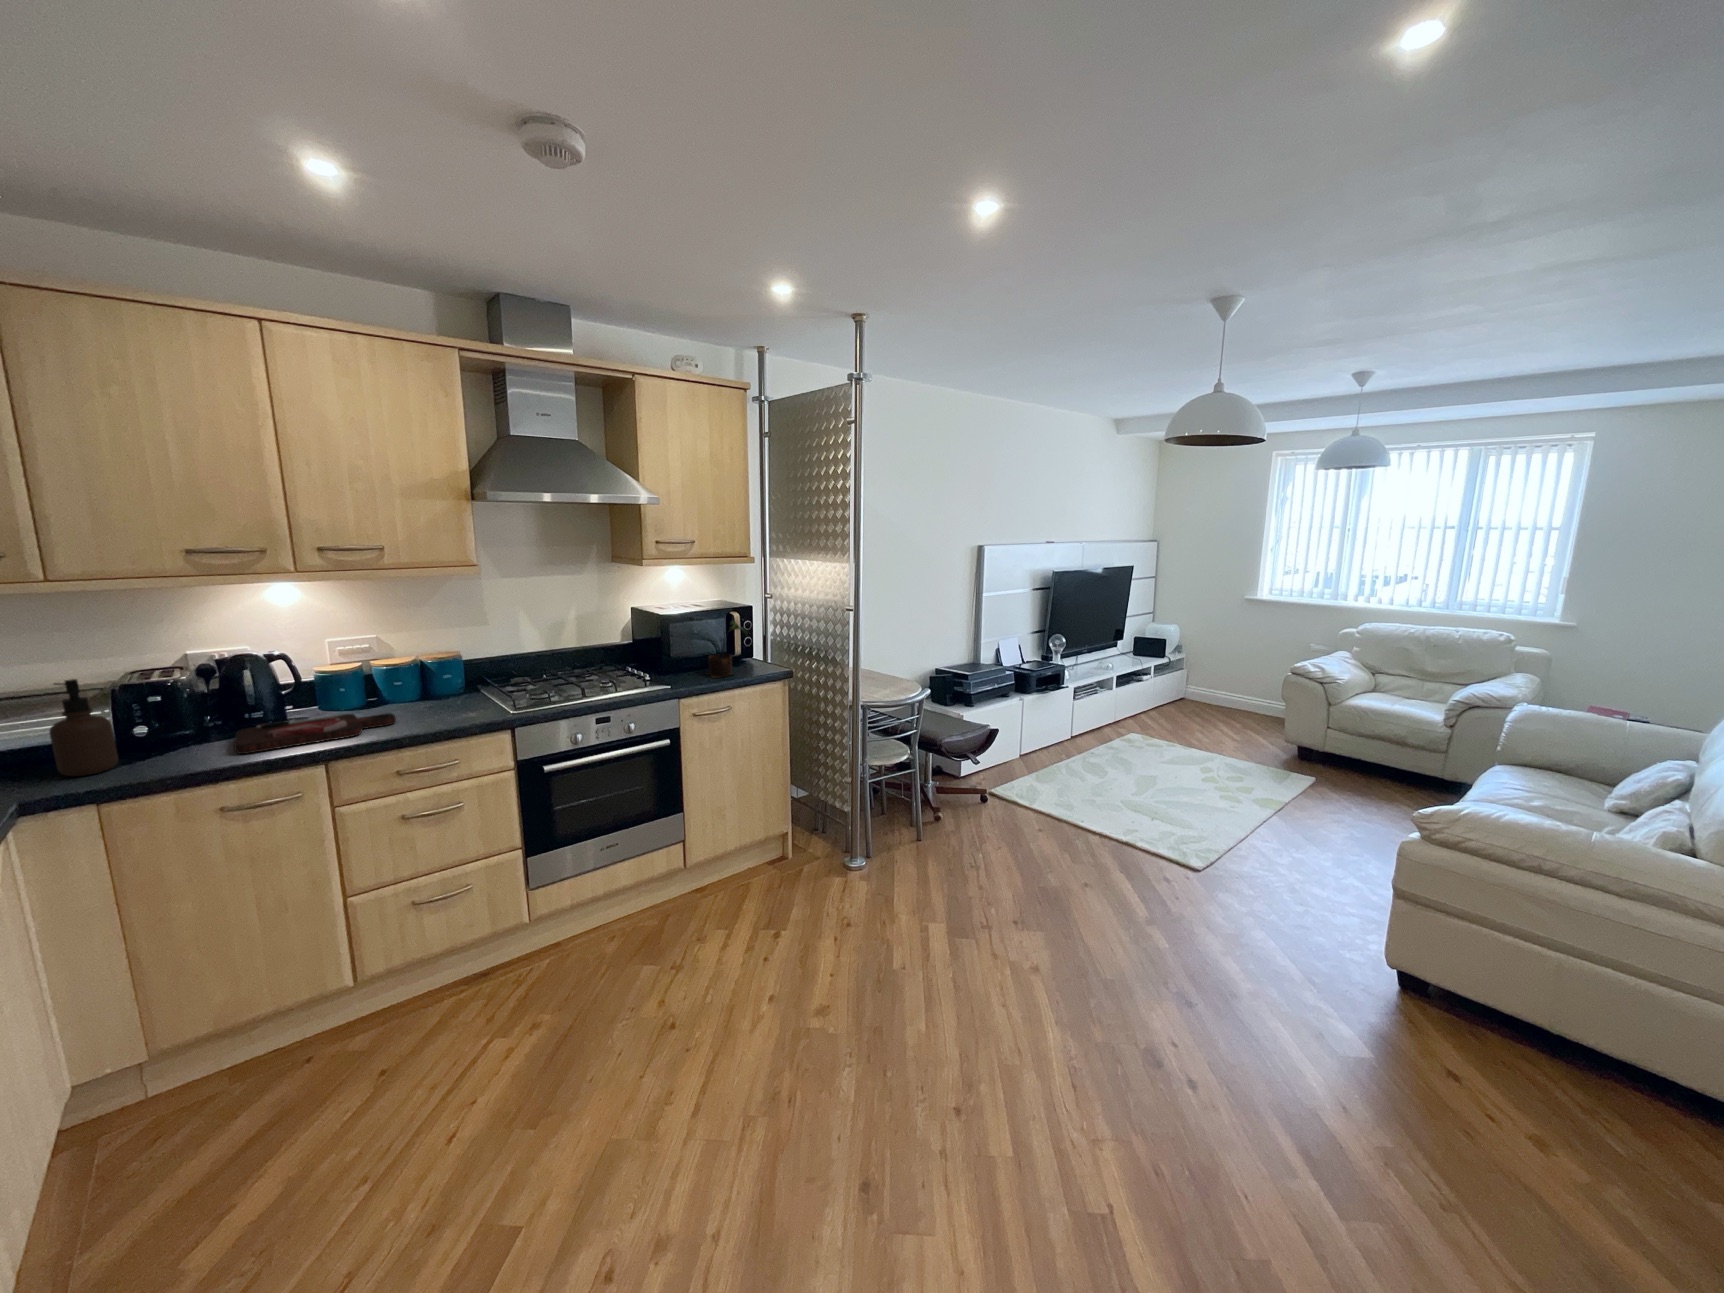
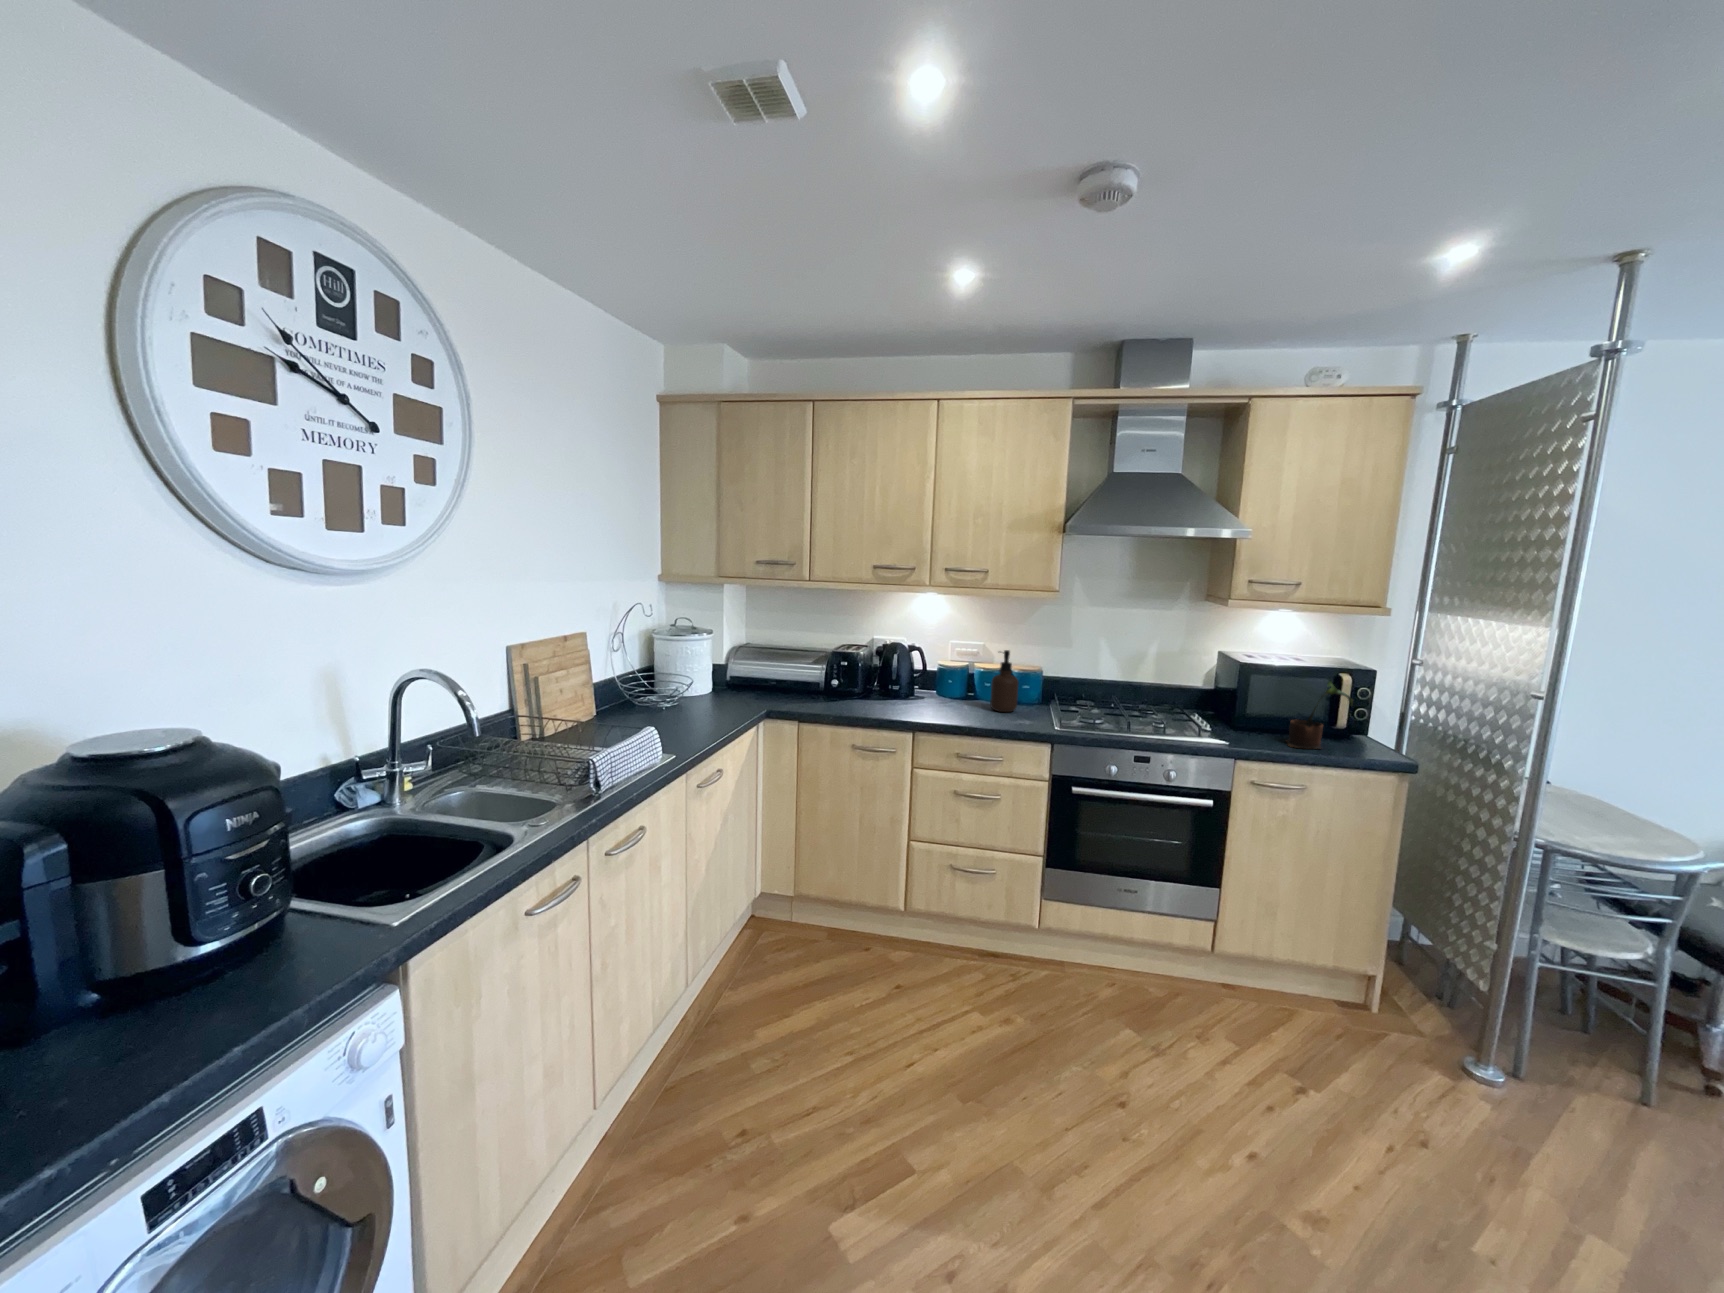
soap dispenser: present [49,679,118,776] -> present [990,650,1018,712]
cutting board: present [234,713,396,754] -> none [869,695,971,717]

